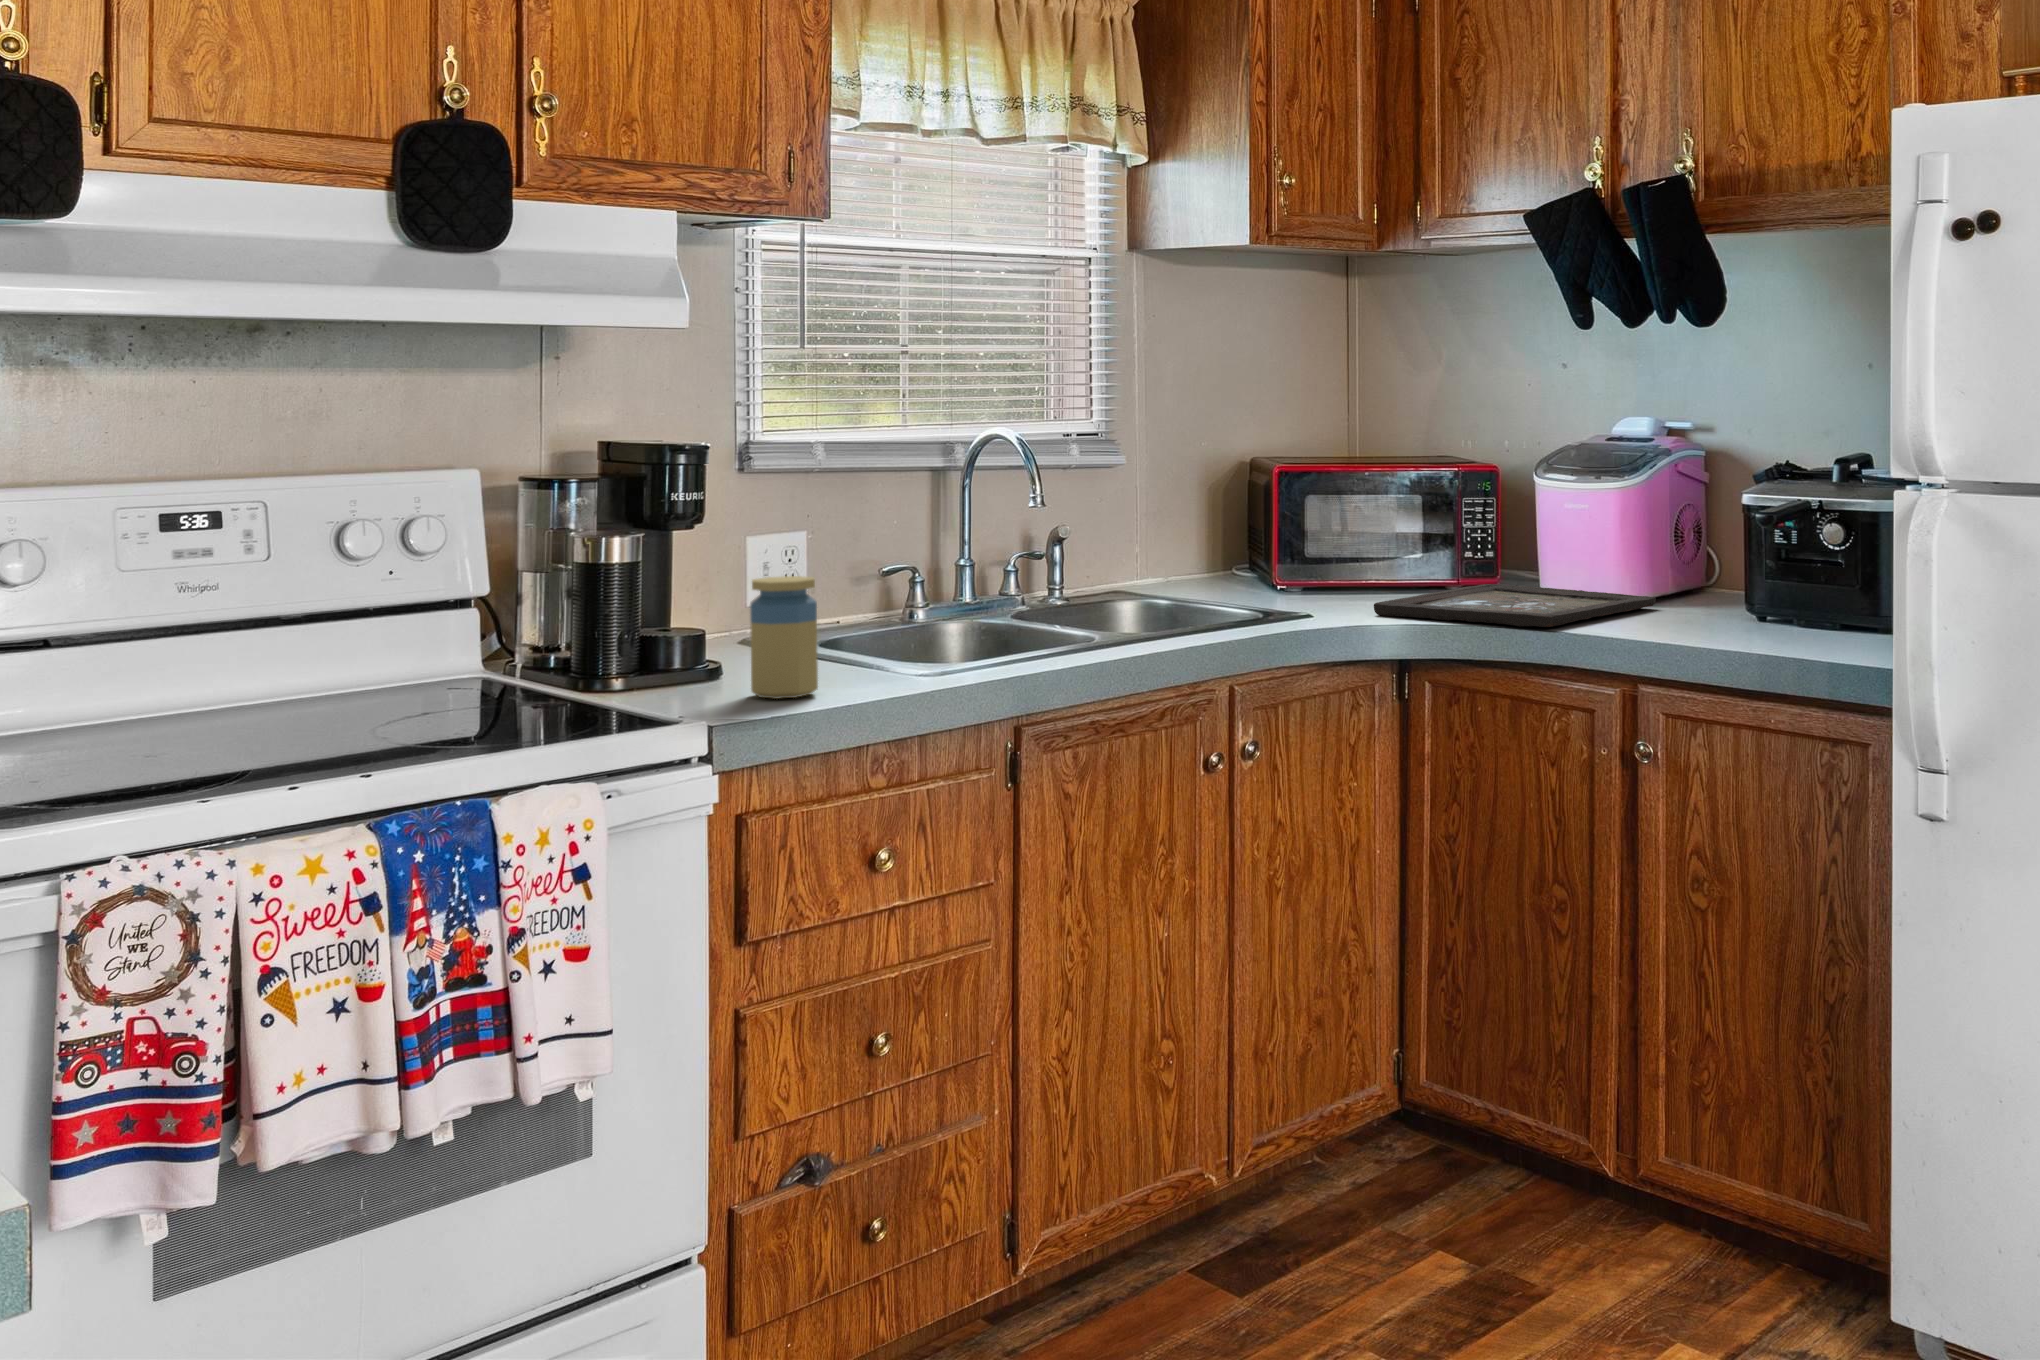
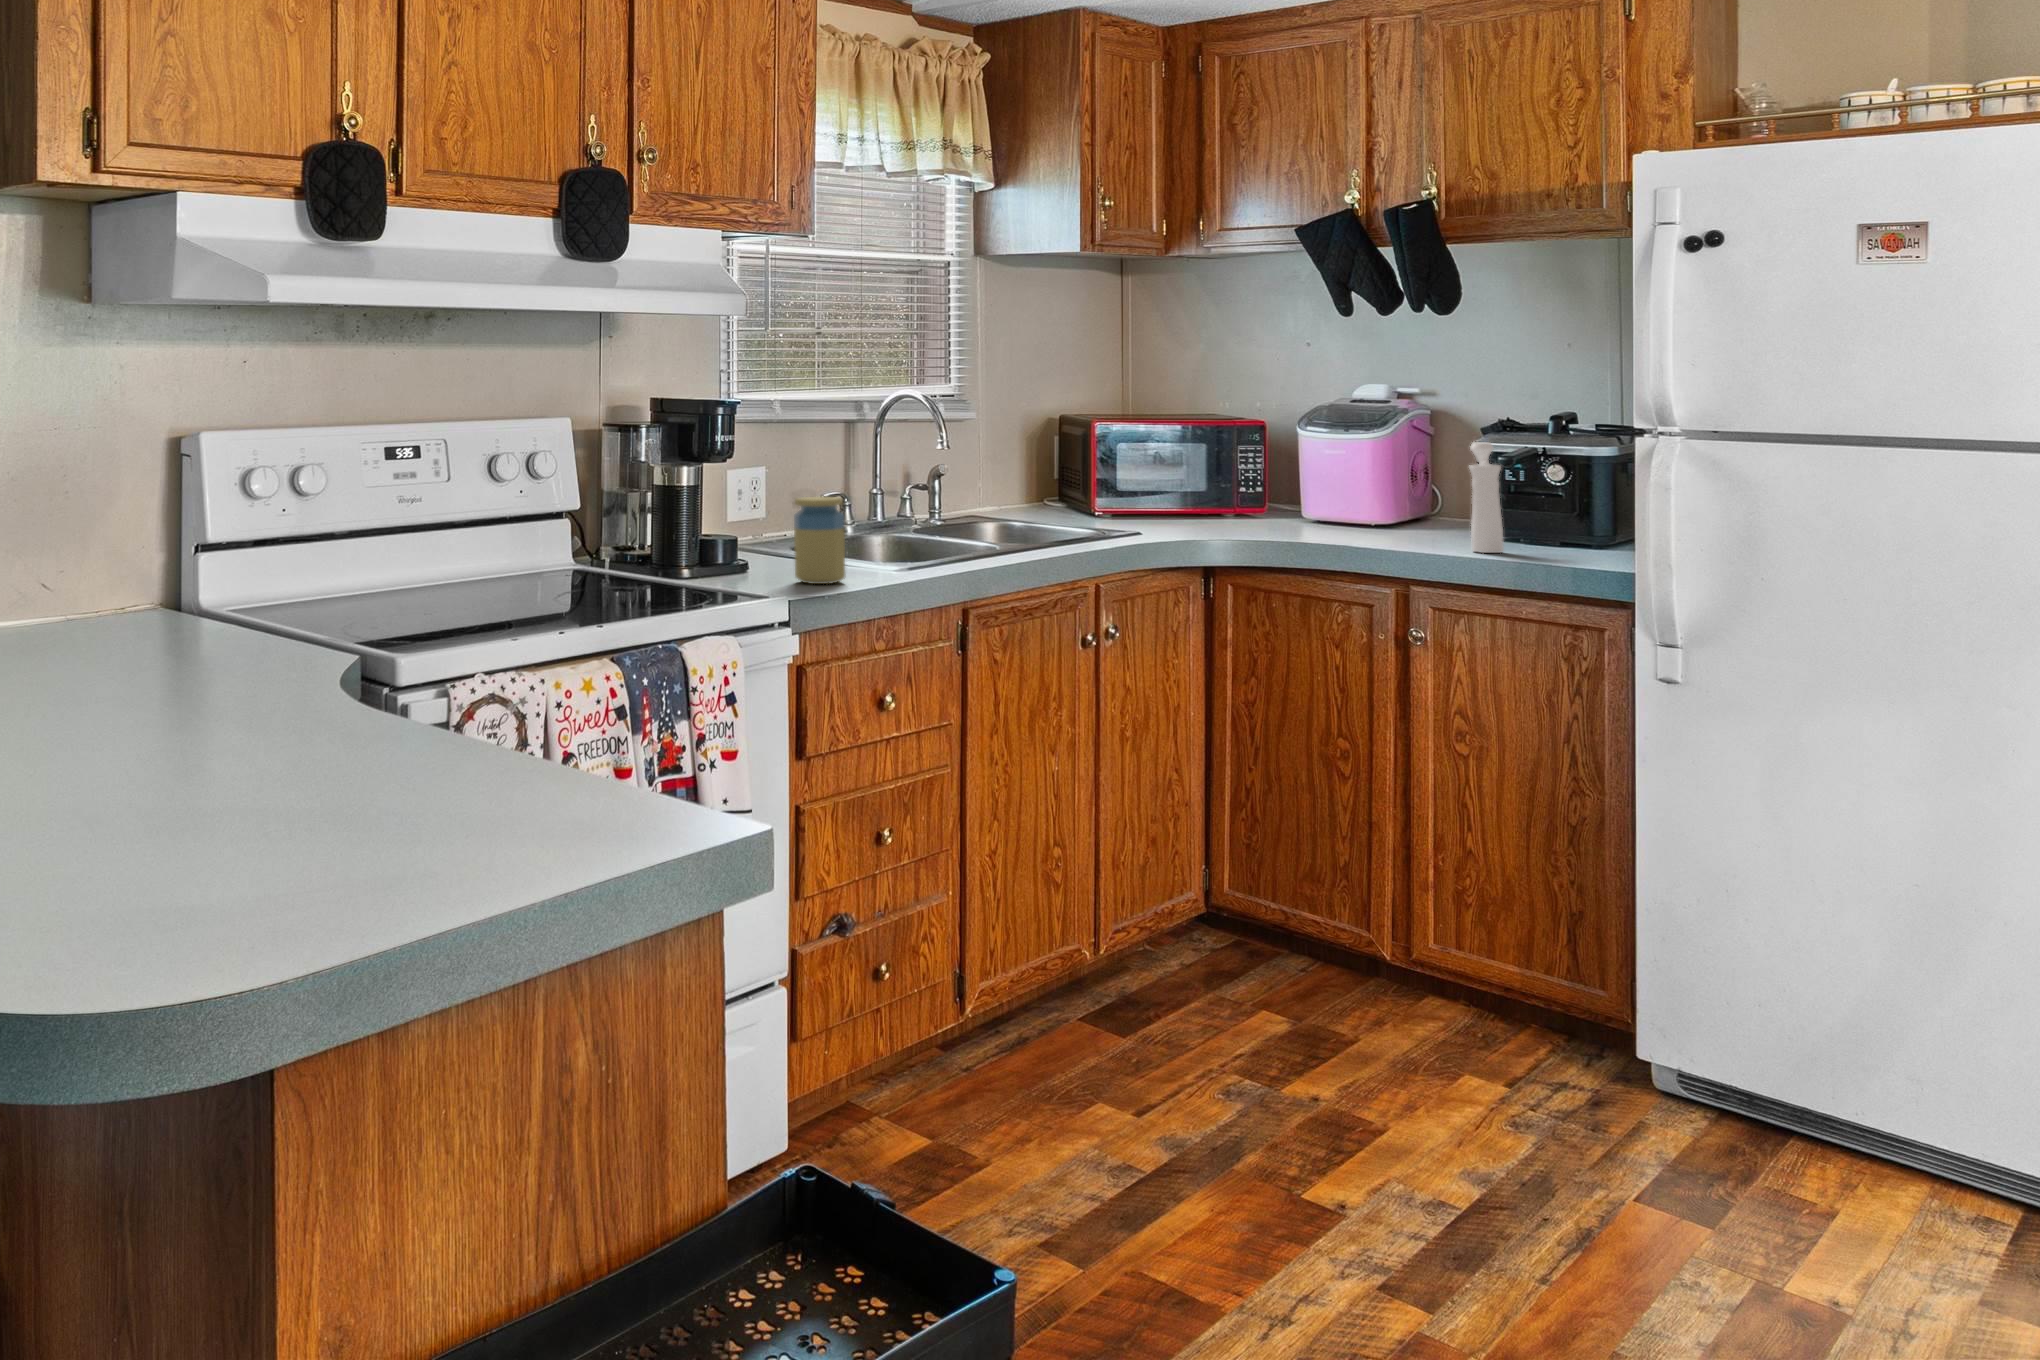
pepper mill: none [1710,494,1754,642] -> present [1469,442,1504,553]
tray: present [1374,584,1656,627] -> none [1186,514,1401,543]

